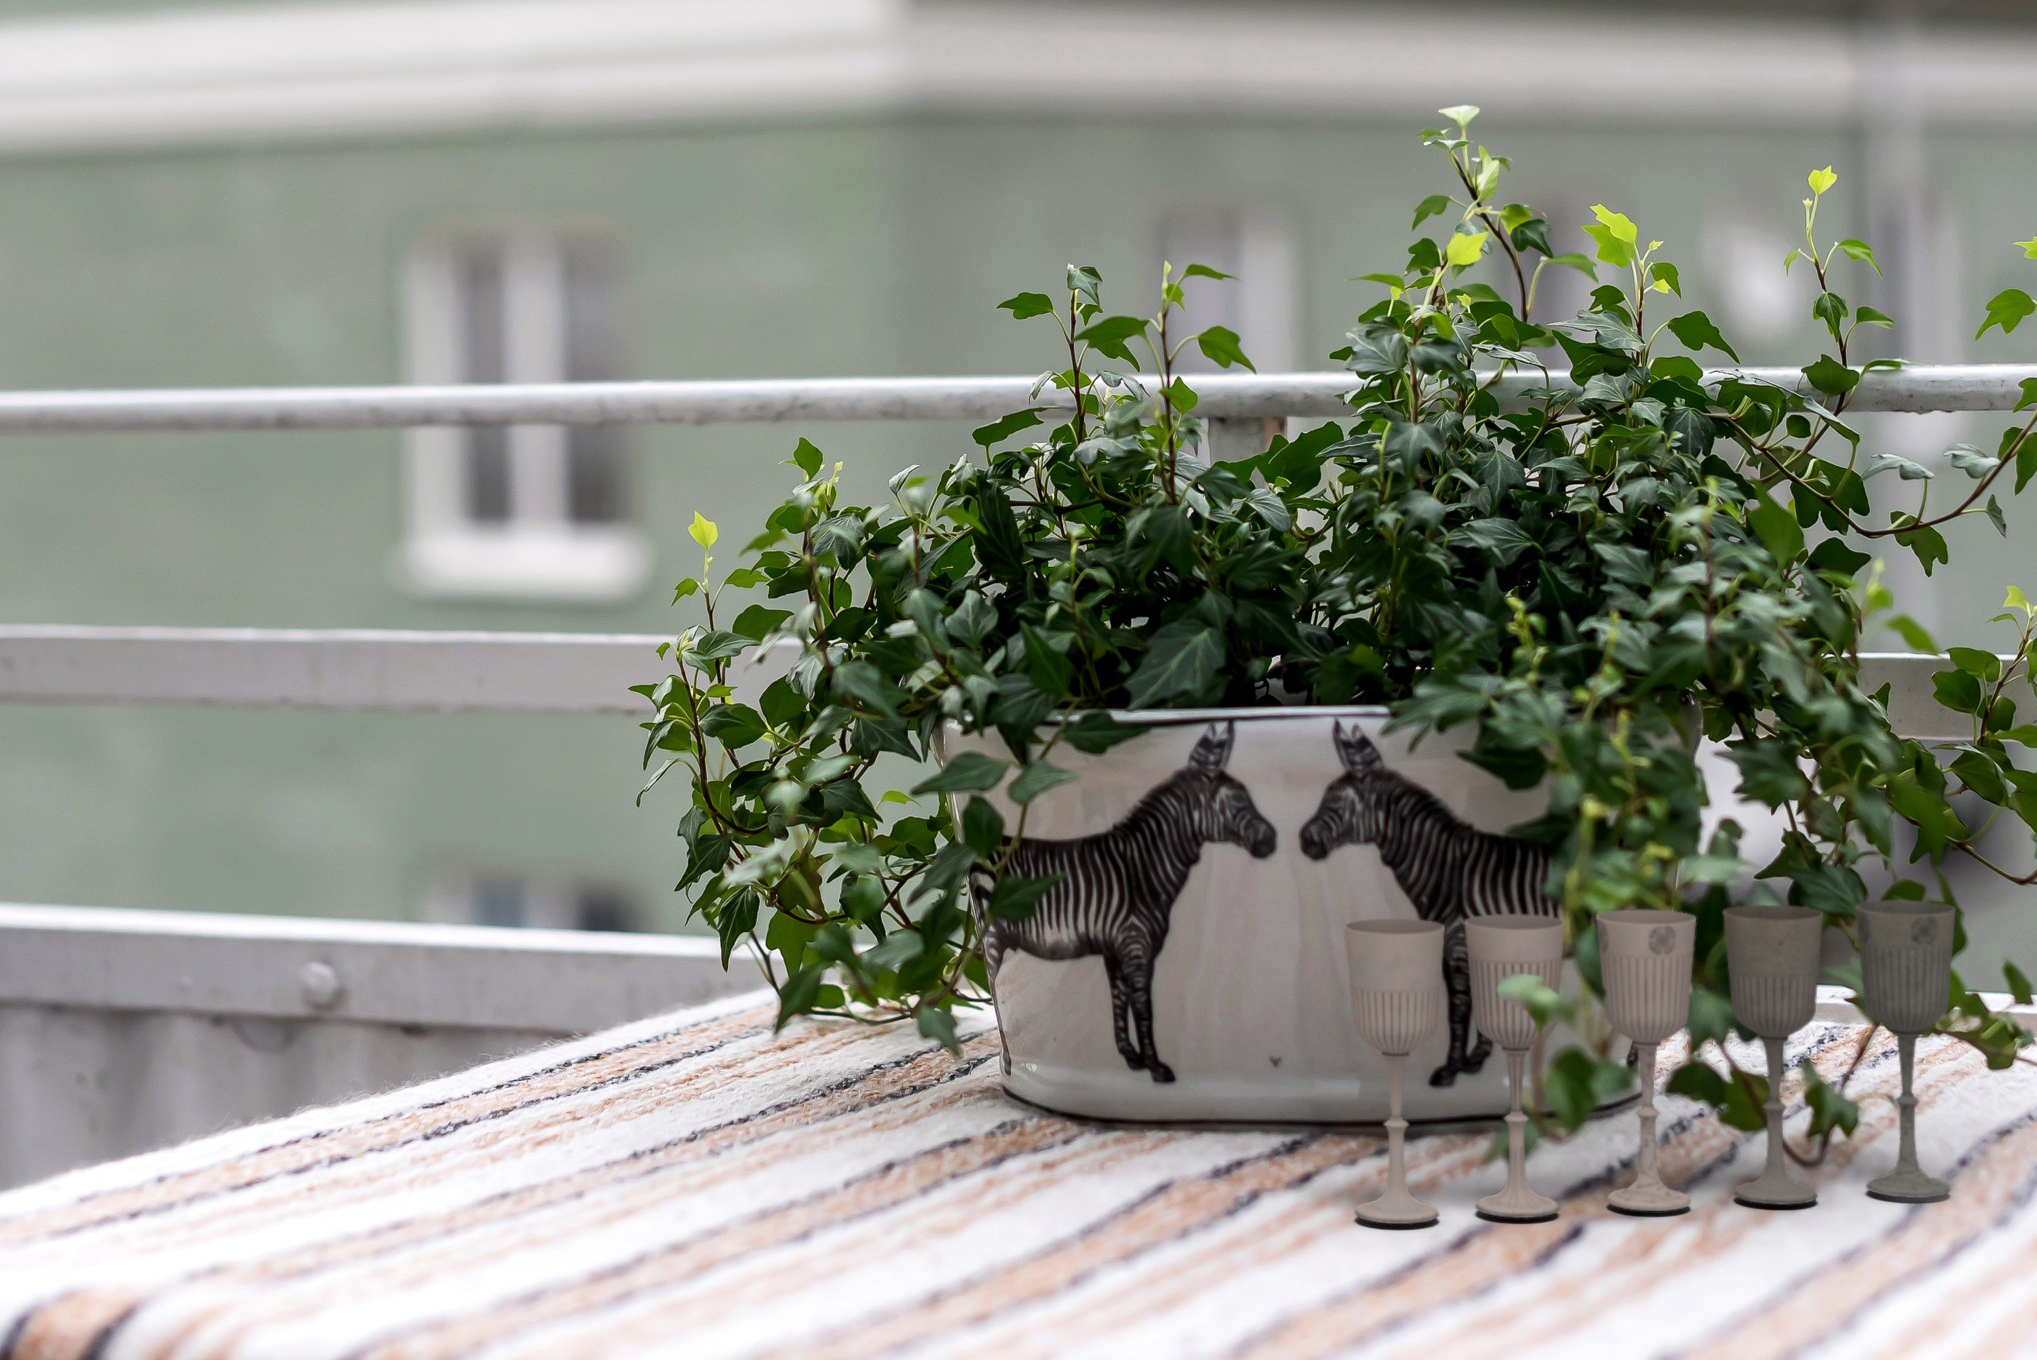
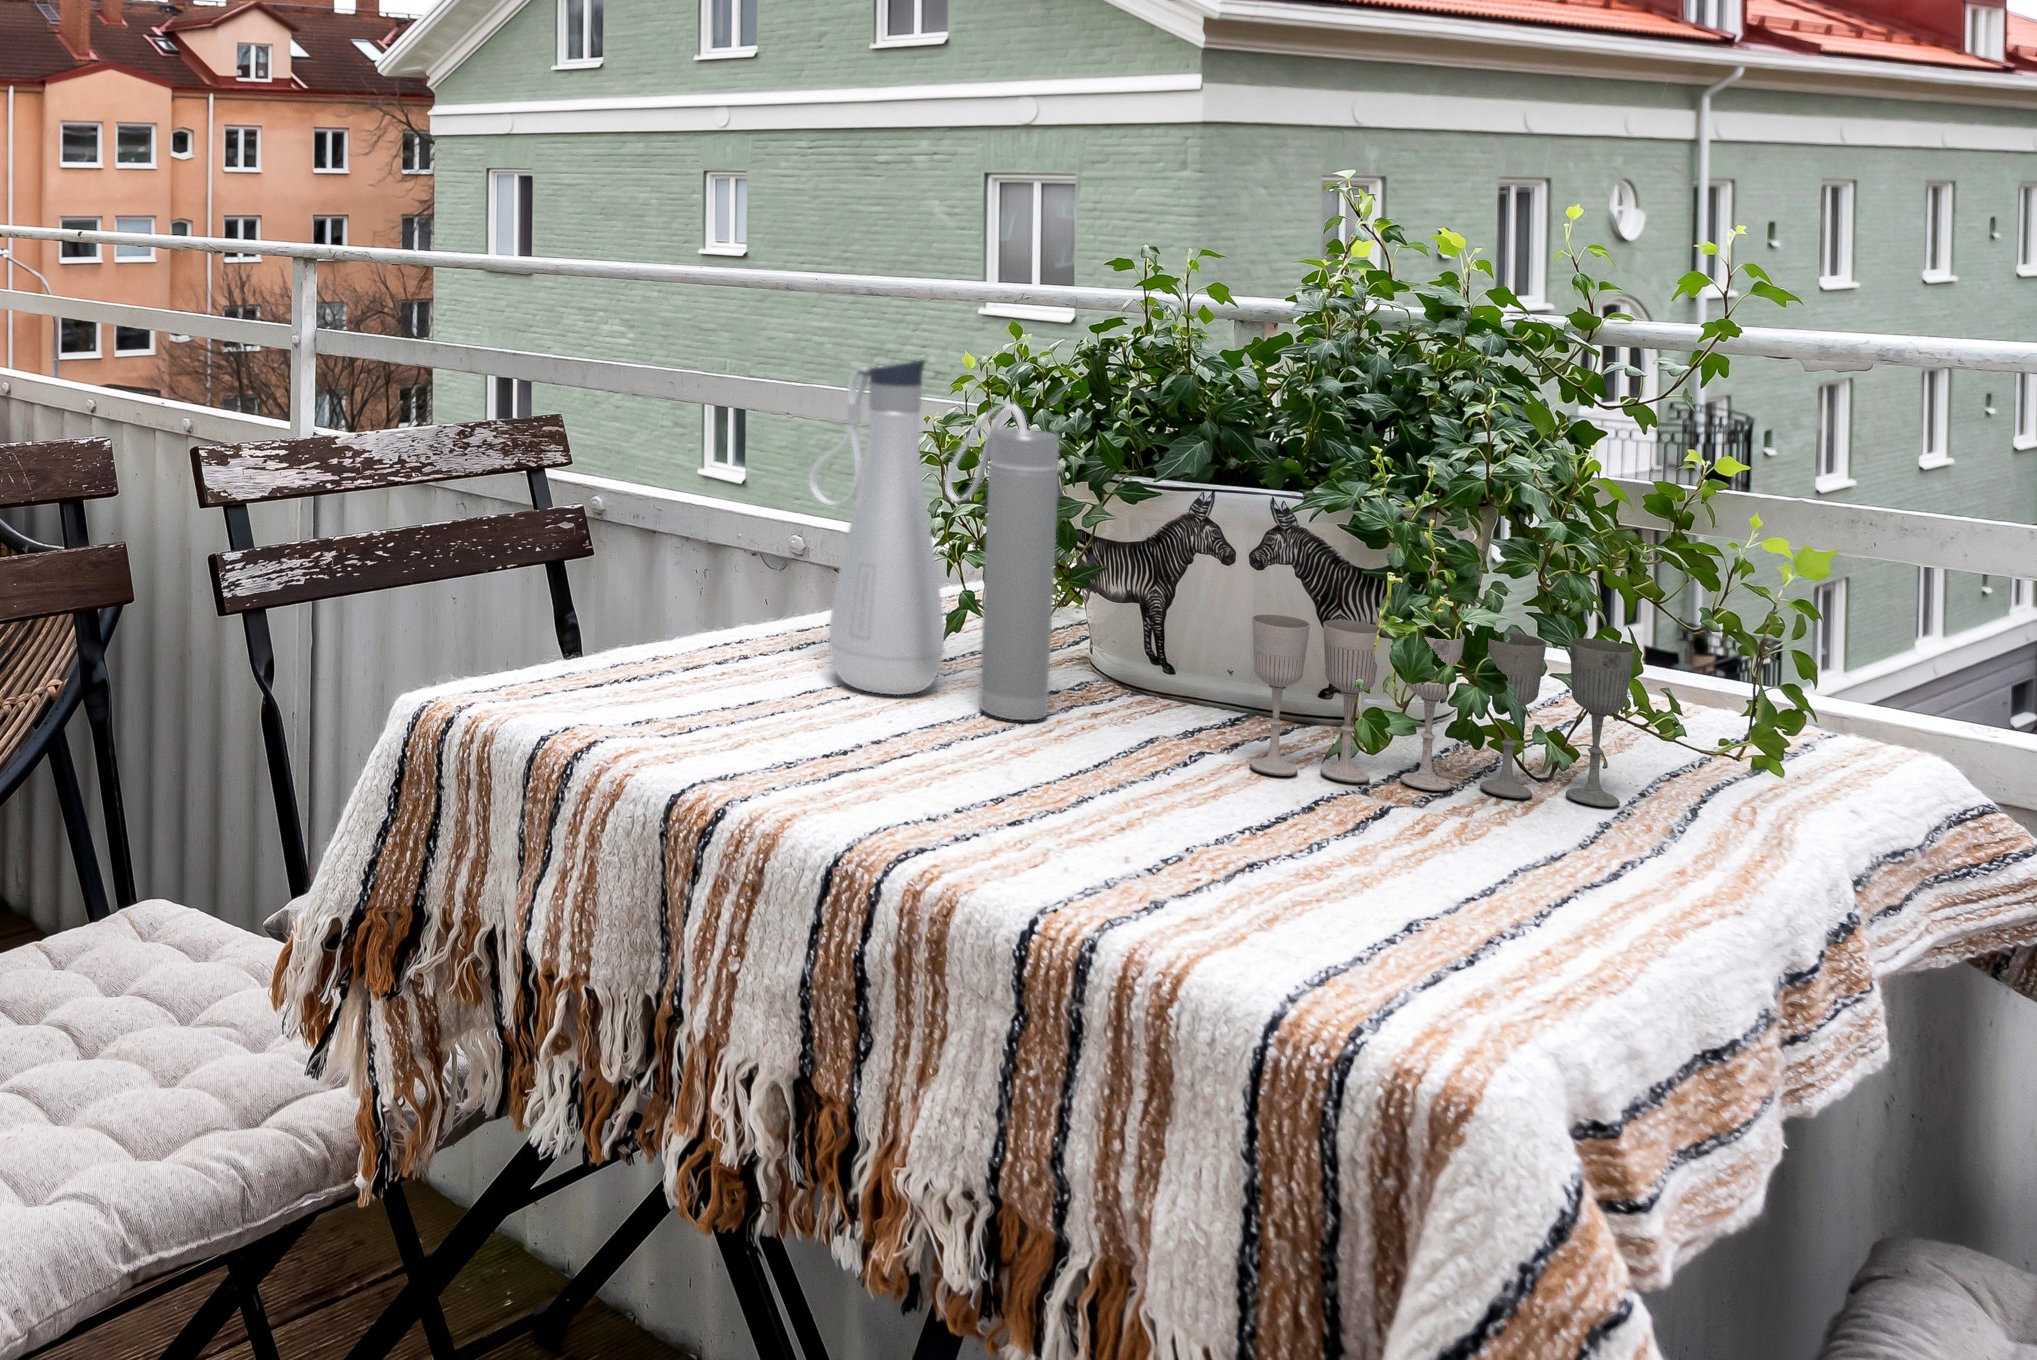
water bottle: none [461,485,972,1201] -> present [809,360,1059,720]

